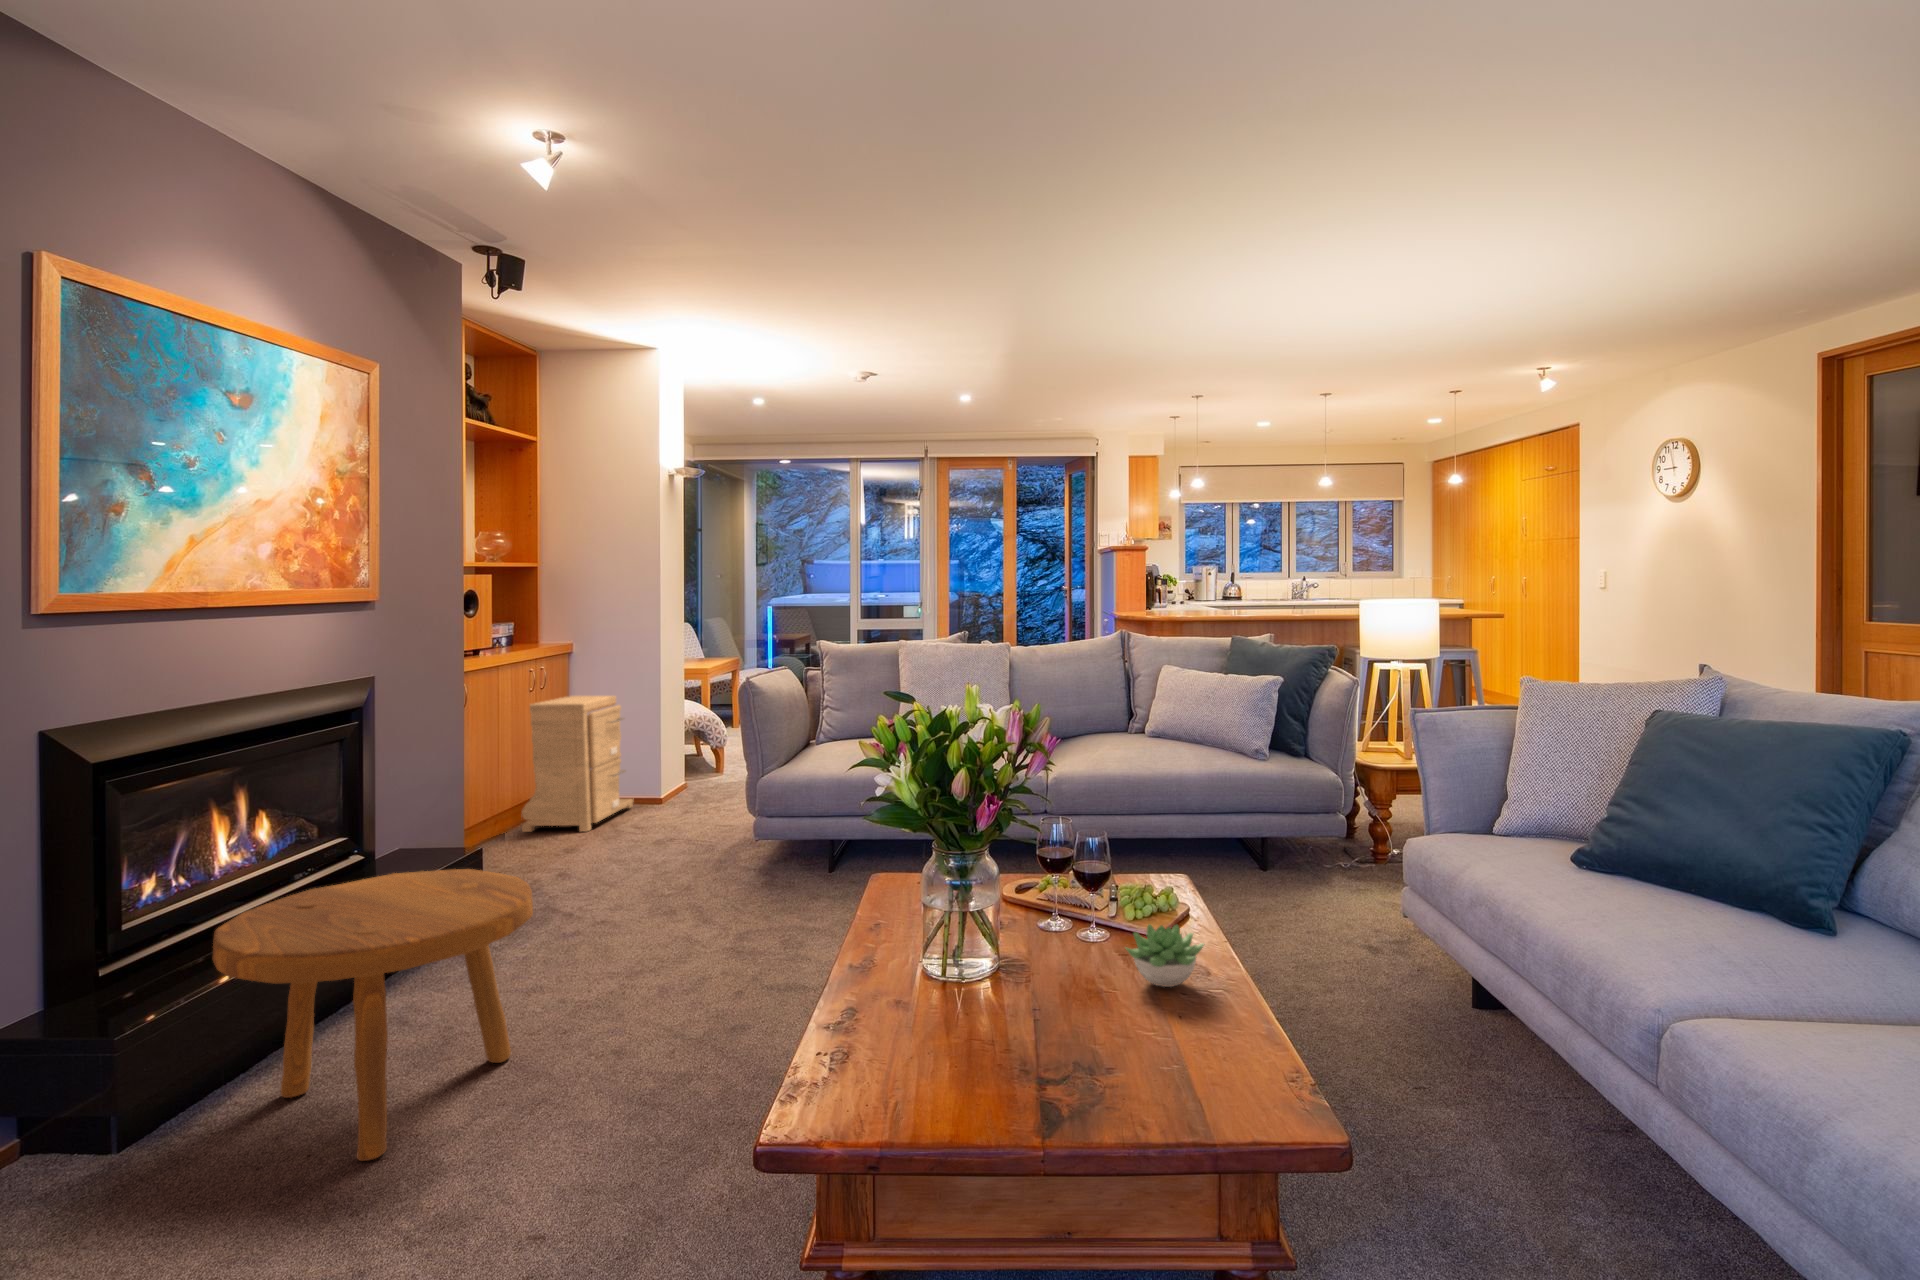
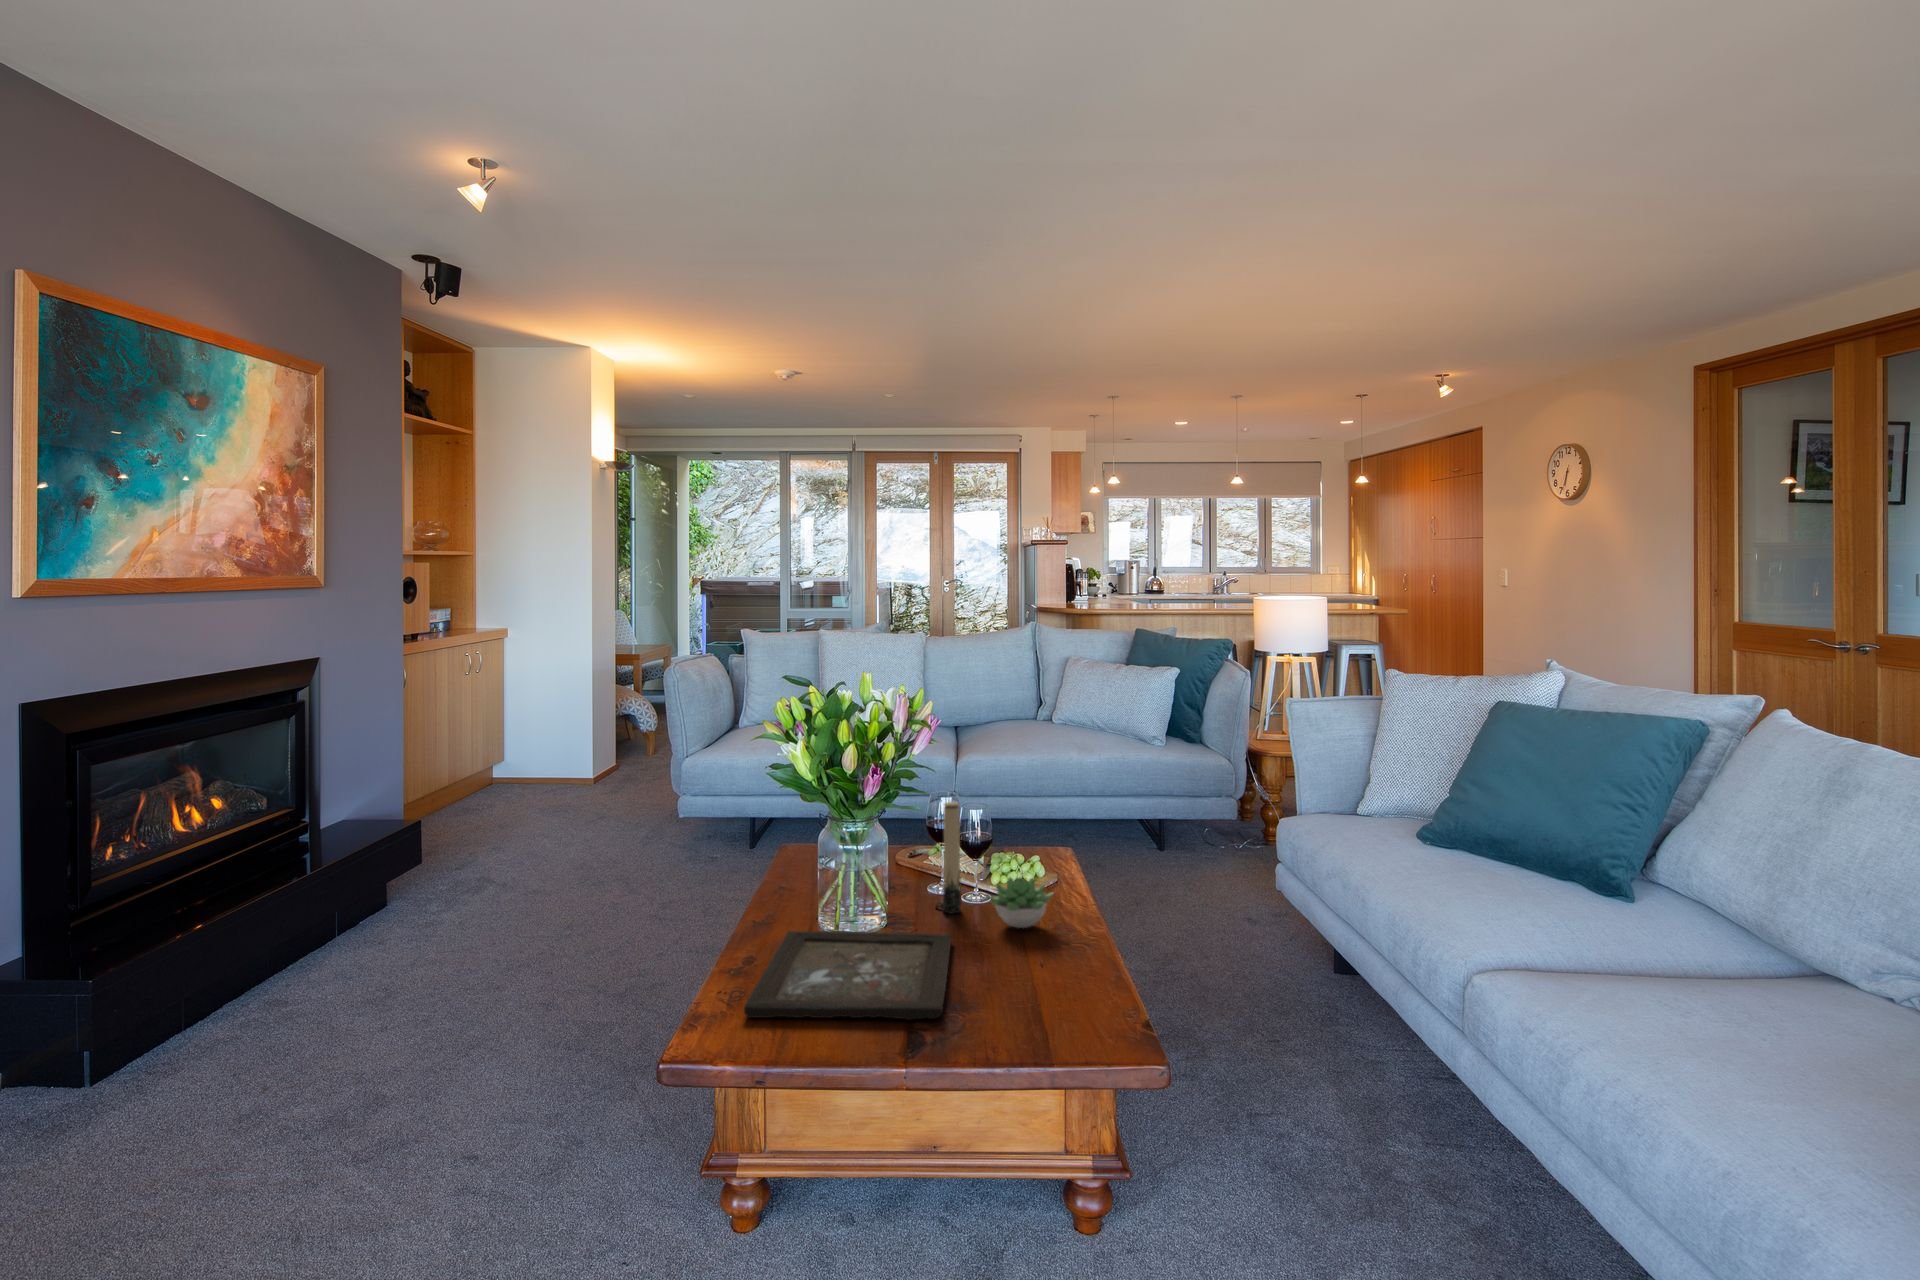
side table: present [522,696,633,832] -> none [450,679,565,813]
candle: none [1058,834,1090,966] -> present [935,802,961,913]
footstool: present [213,869,533,1161] -> none [186,836,475,1085]
tray: none [849,991,1098,1120] -> present [744,931,952,1020]

